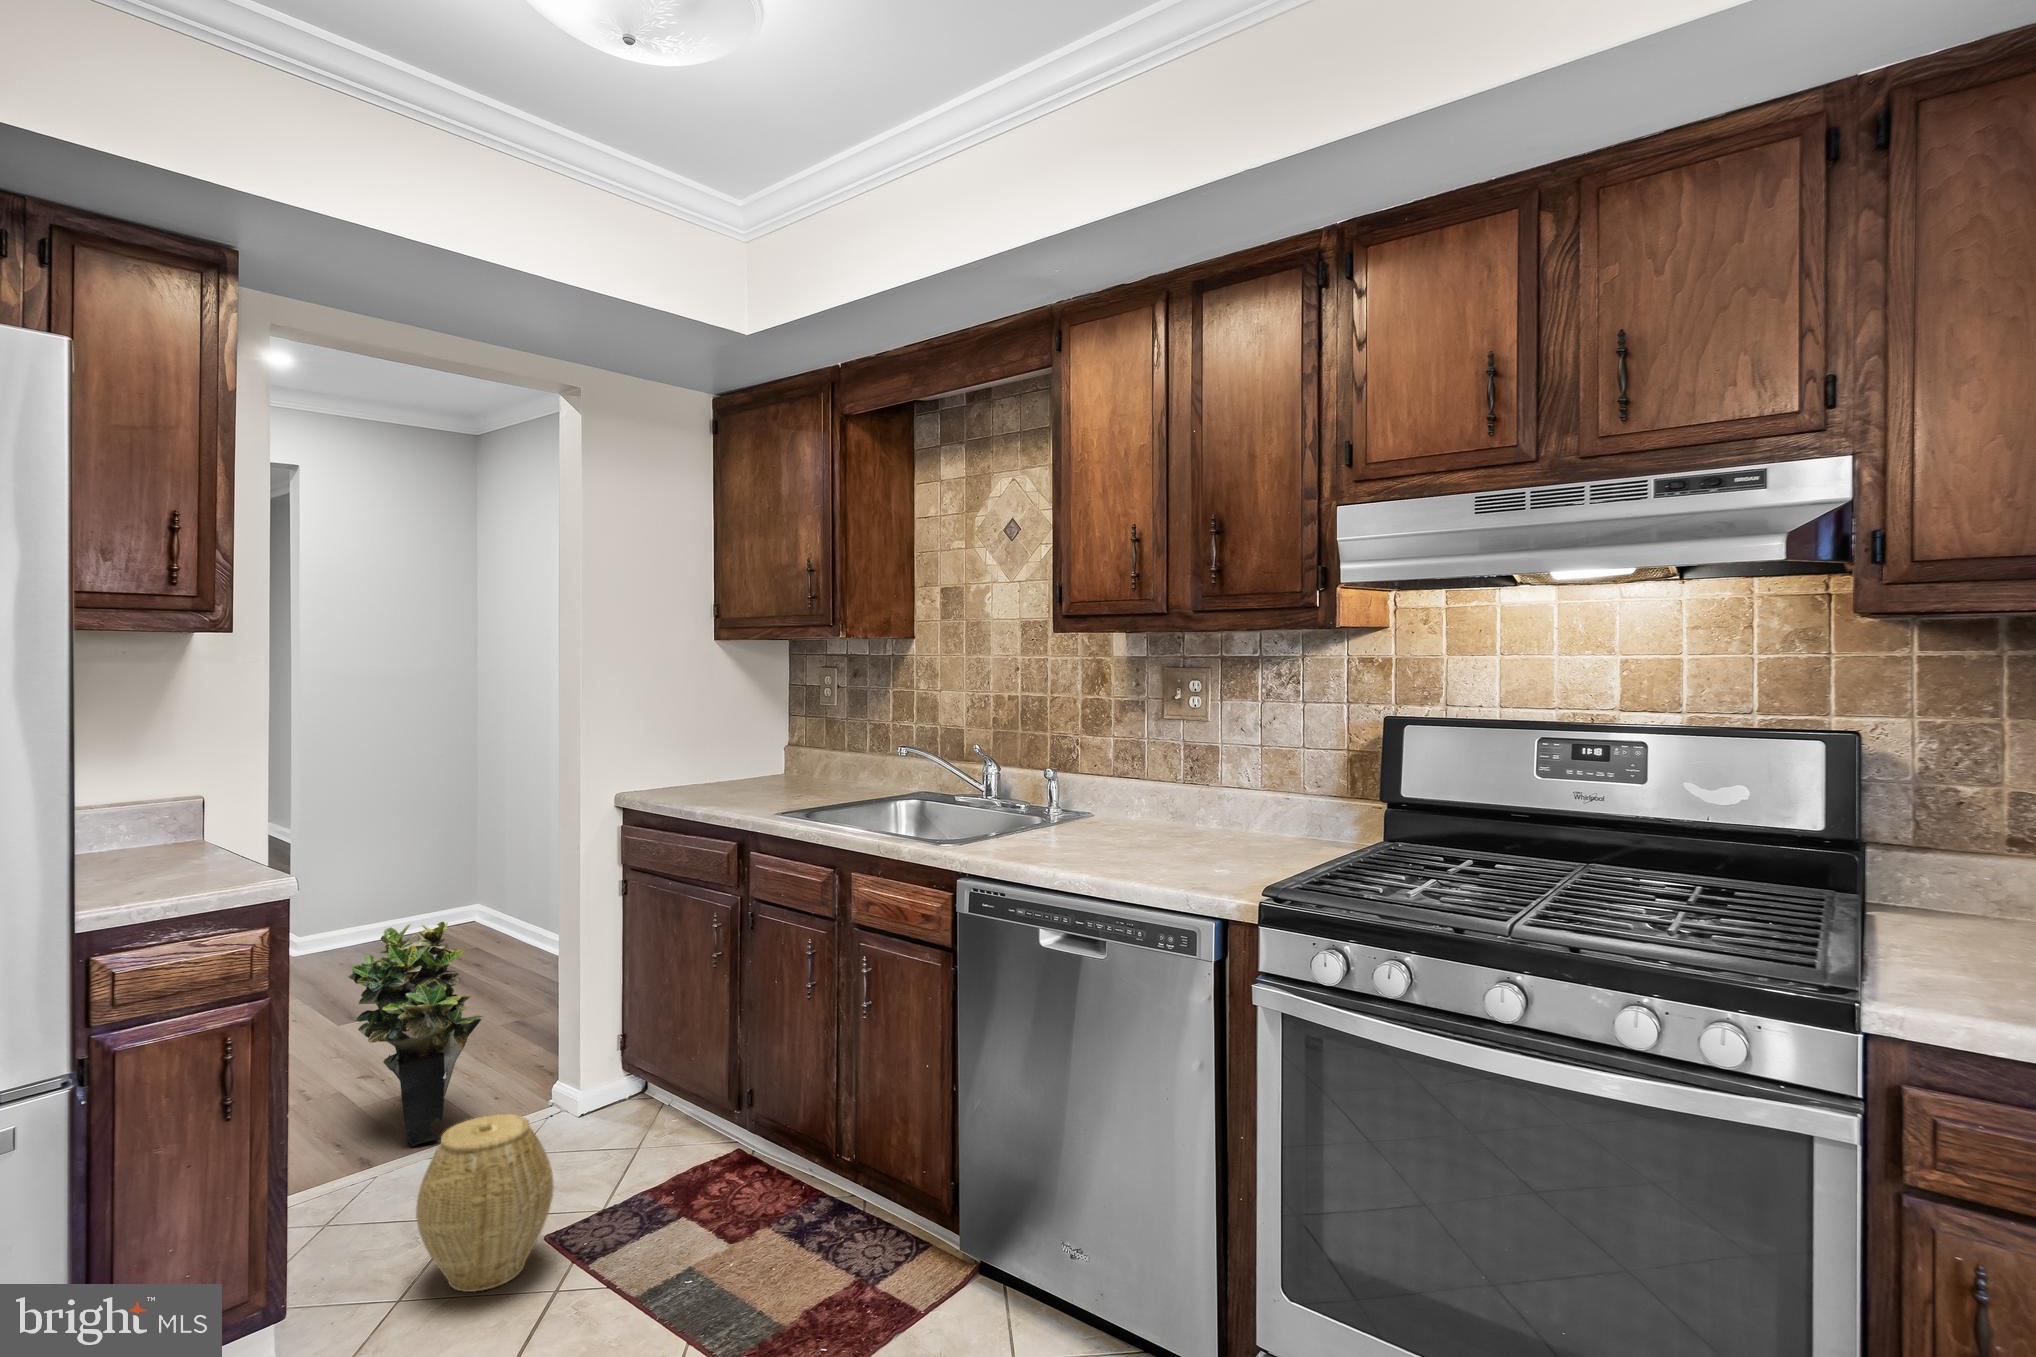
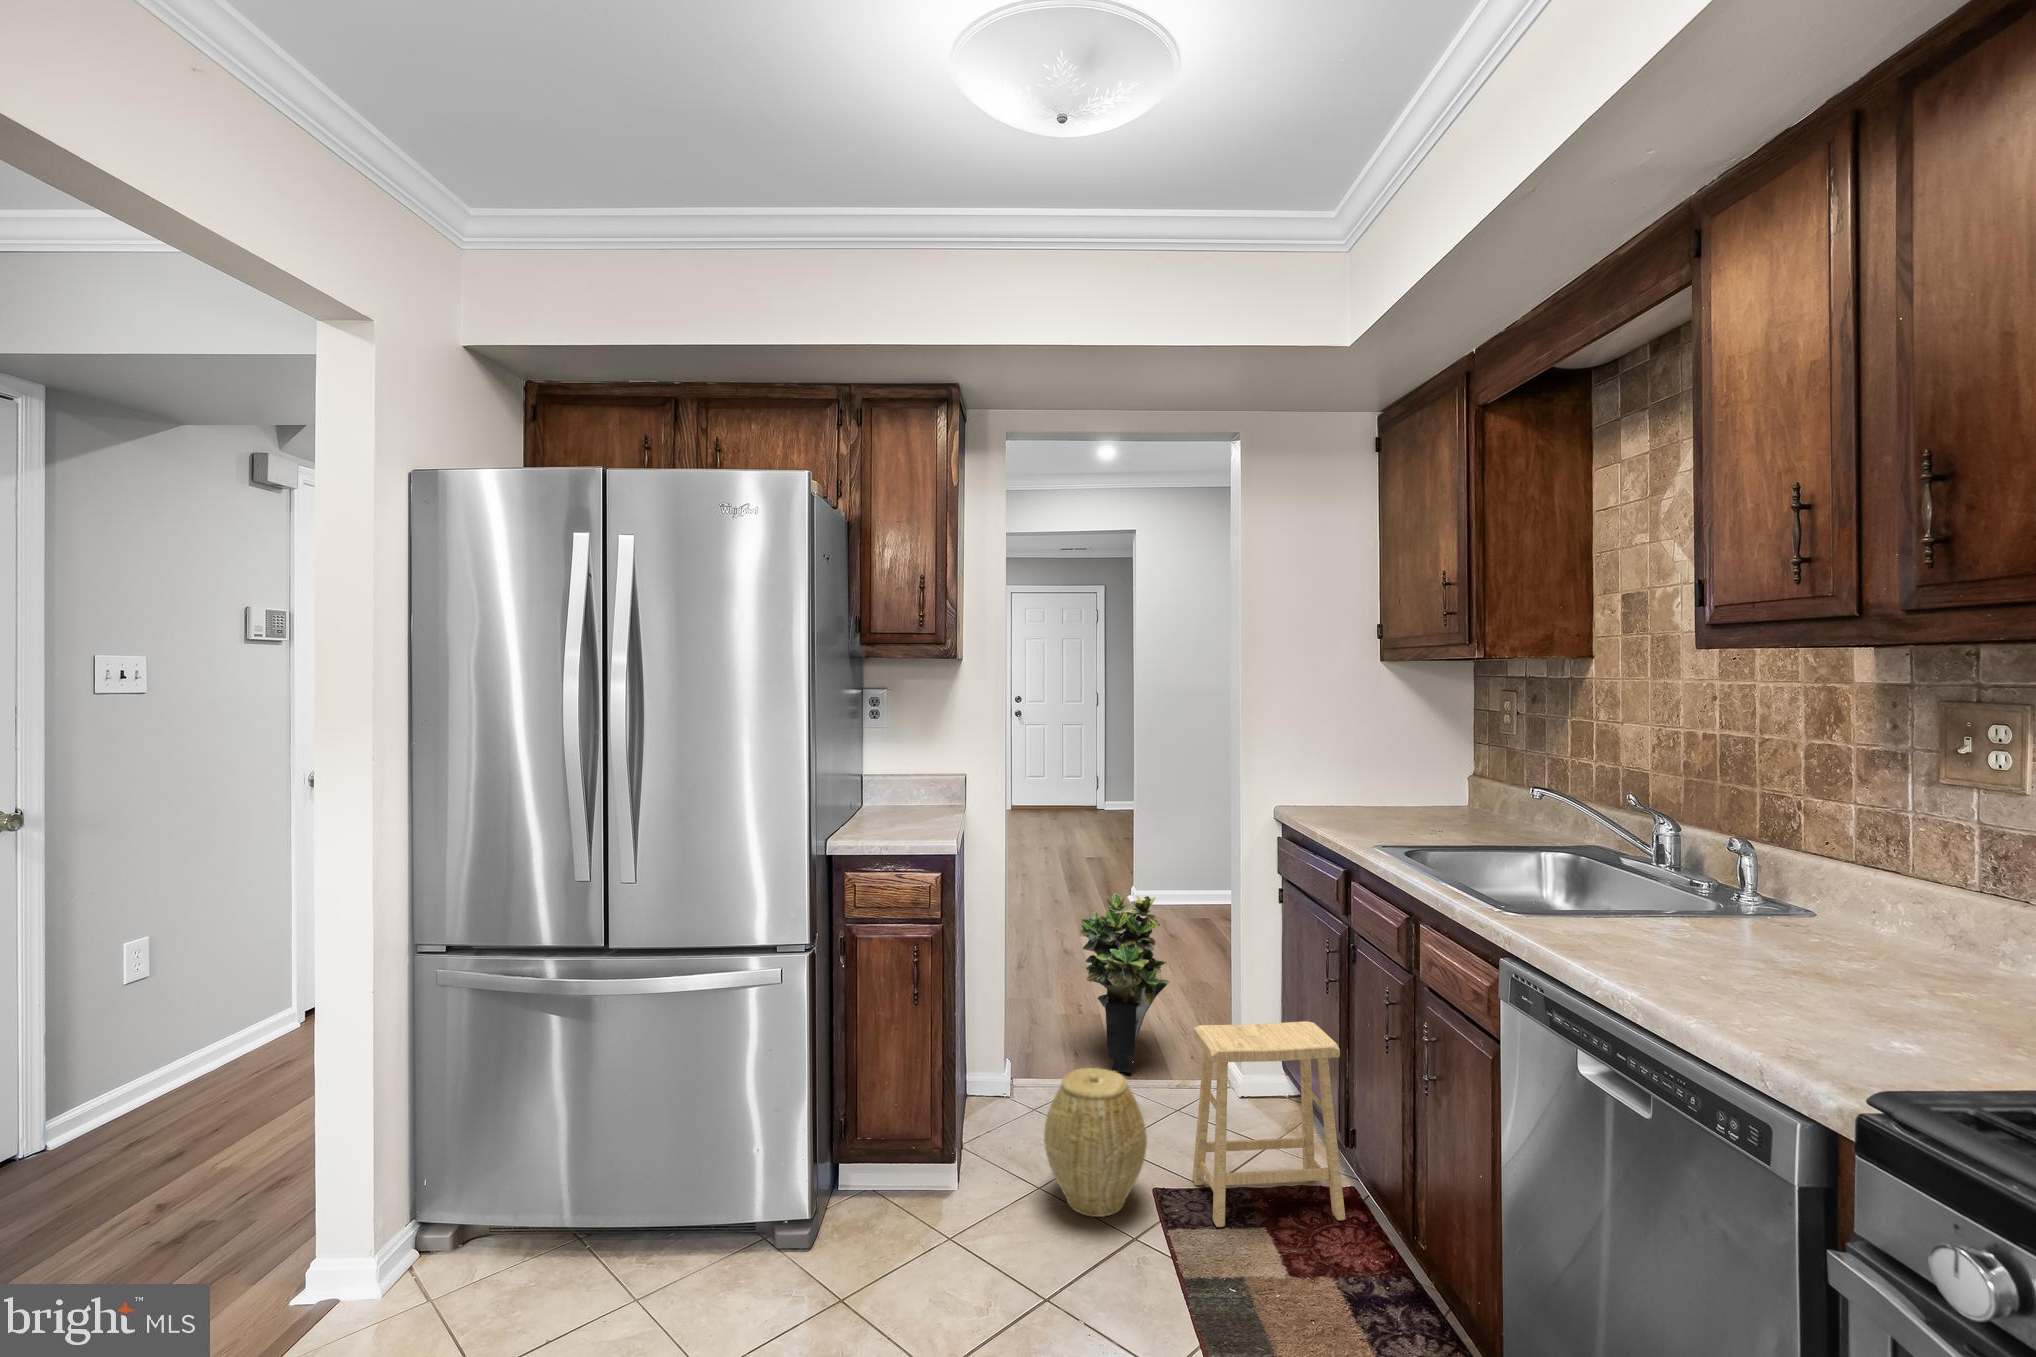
footstool: none [584,1002,750,1236] -> present [1192,1021,1345,1227]

